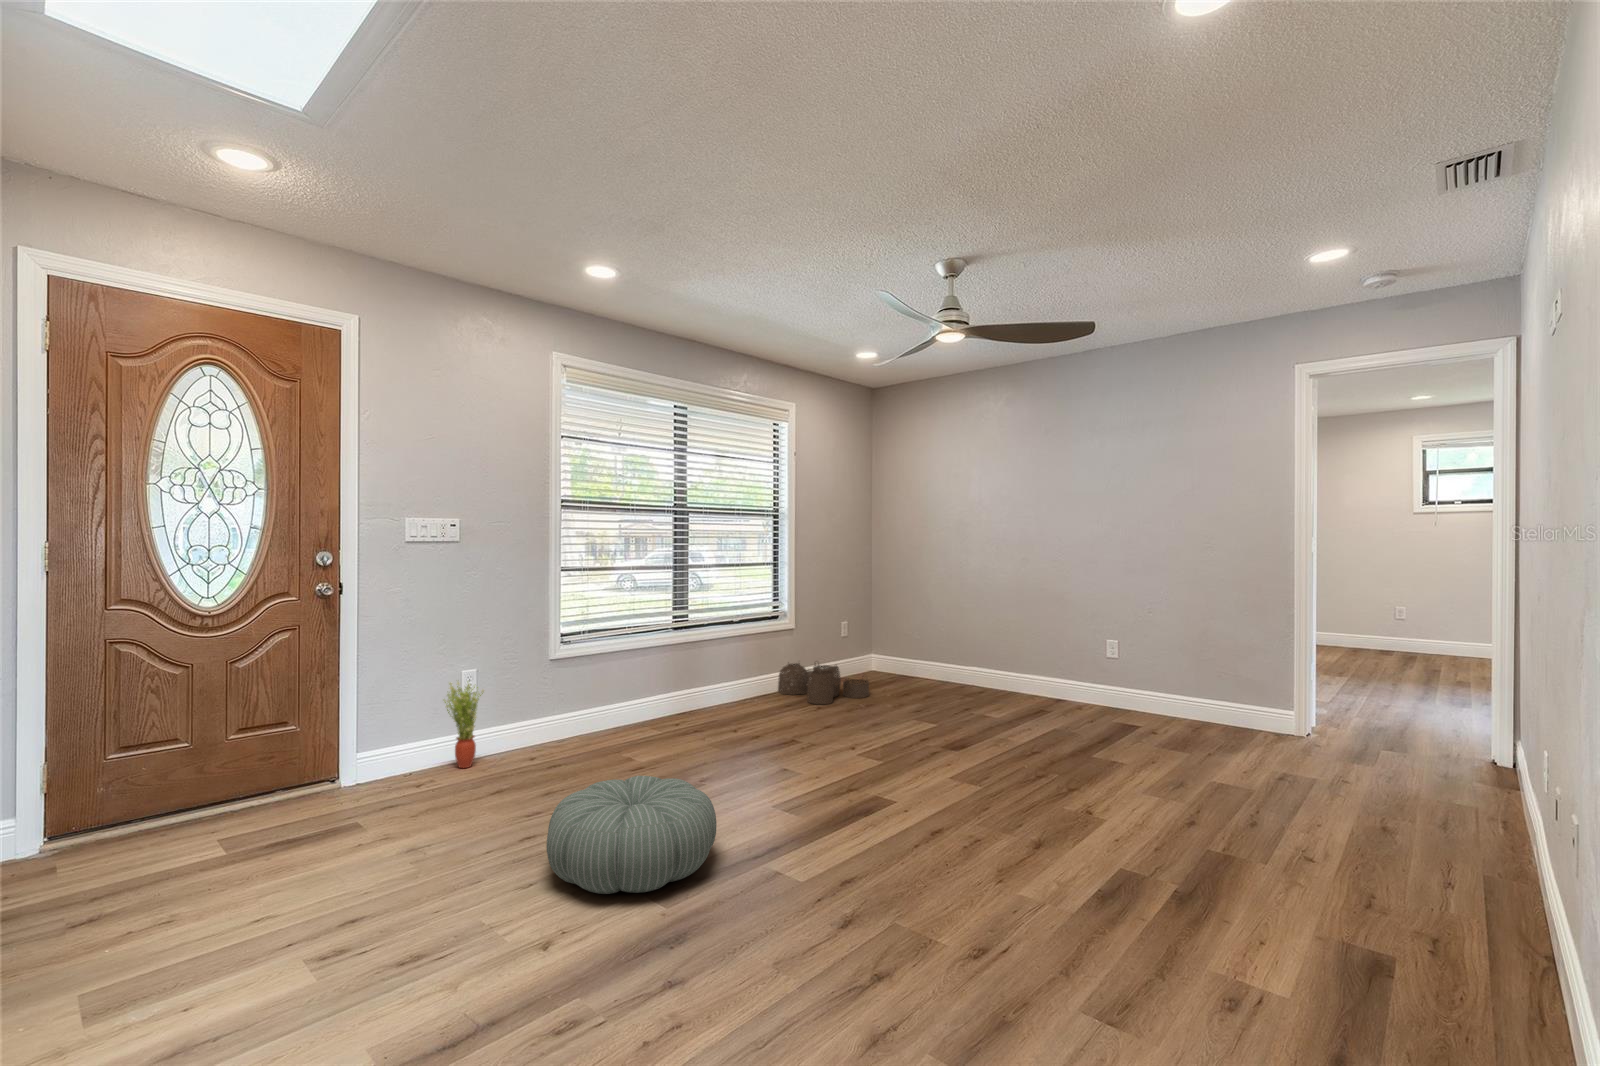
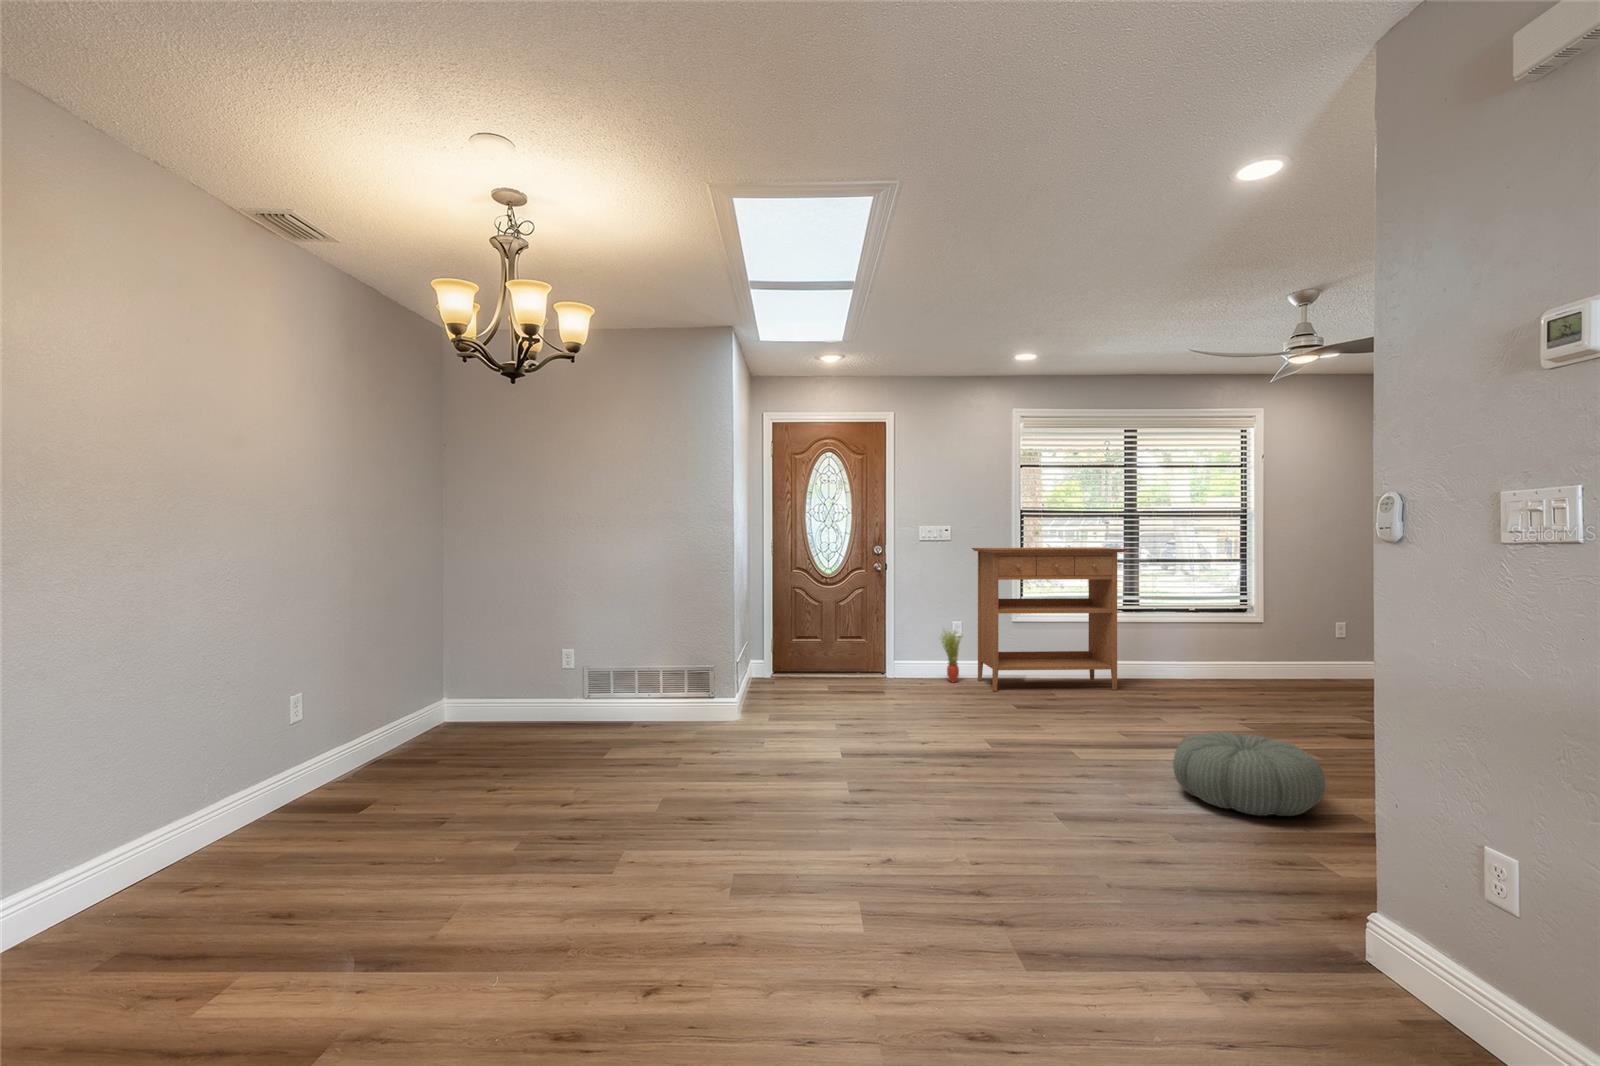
console table: none [494,551,703,771] -> present [972,548,1127,691]
woven basket: present [778,663,869,704] -> none [1239,652,1338,696]
pouf: present [546,776,717,894] -> present [1173,732,1325,816]

